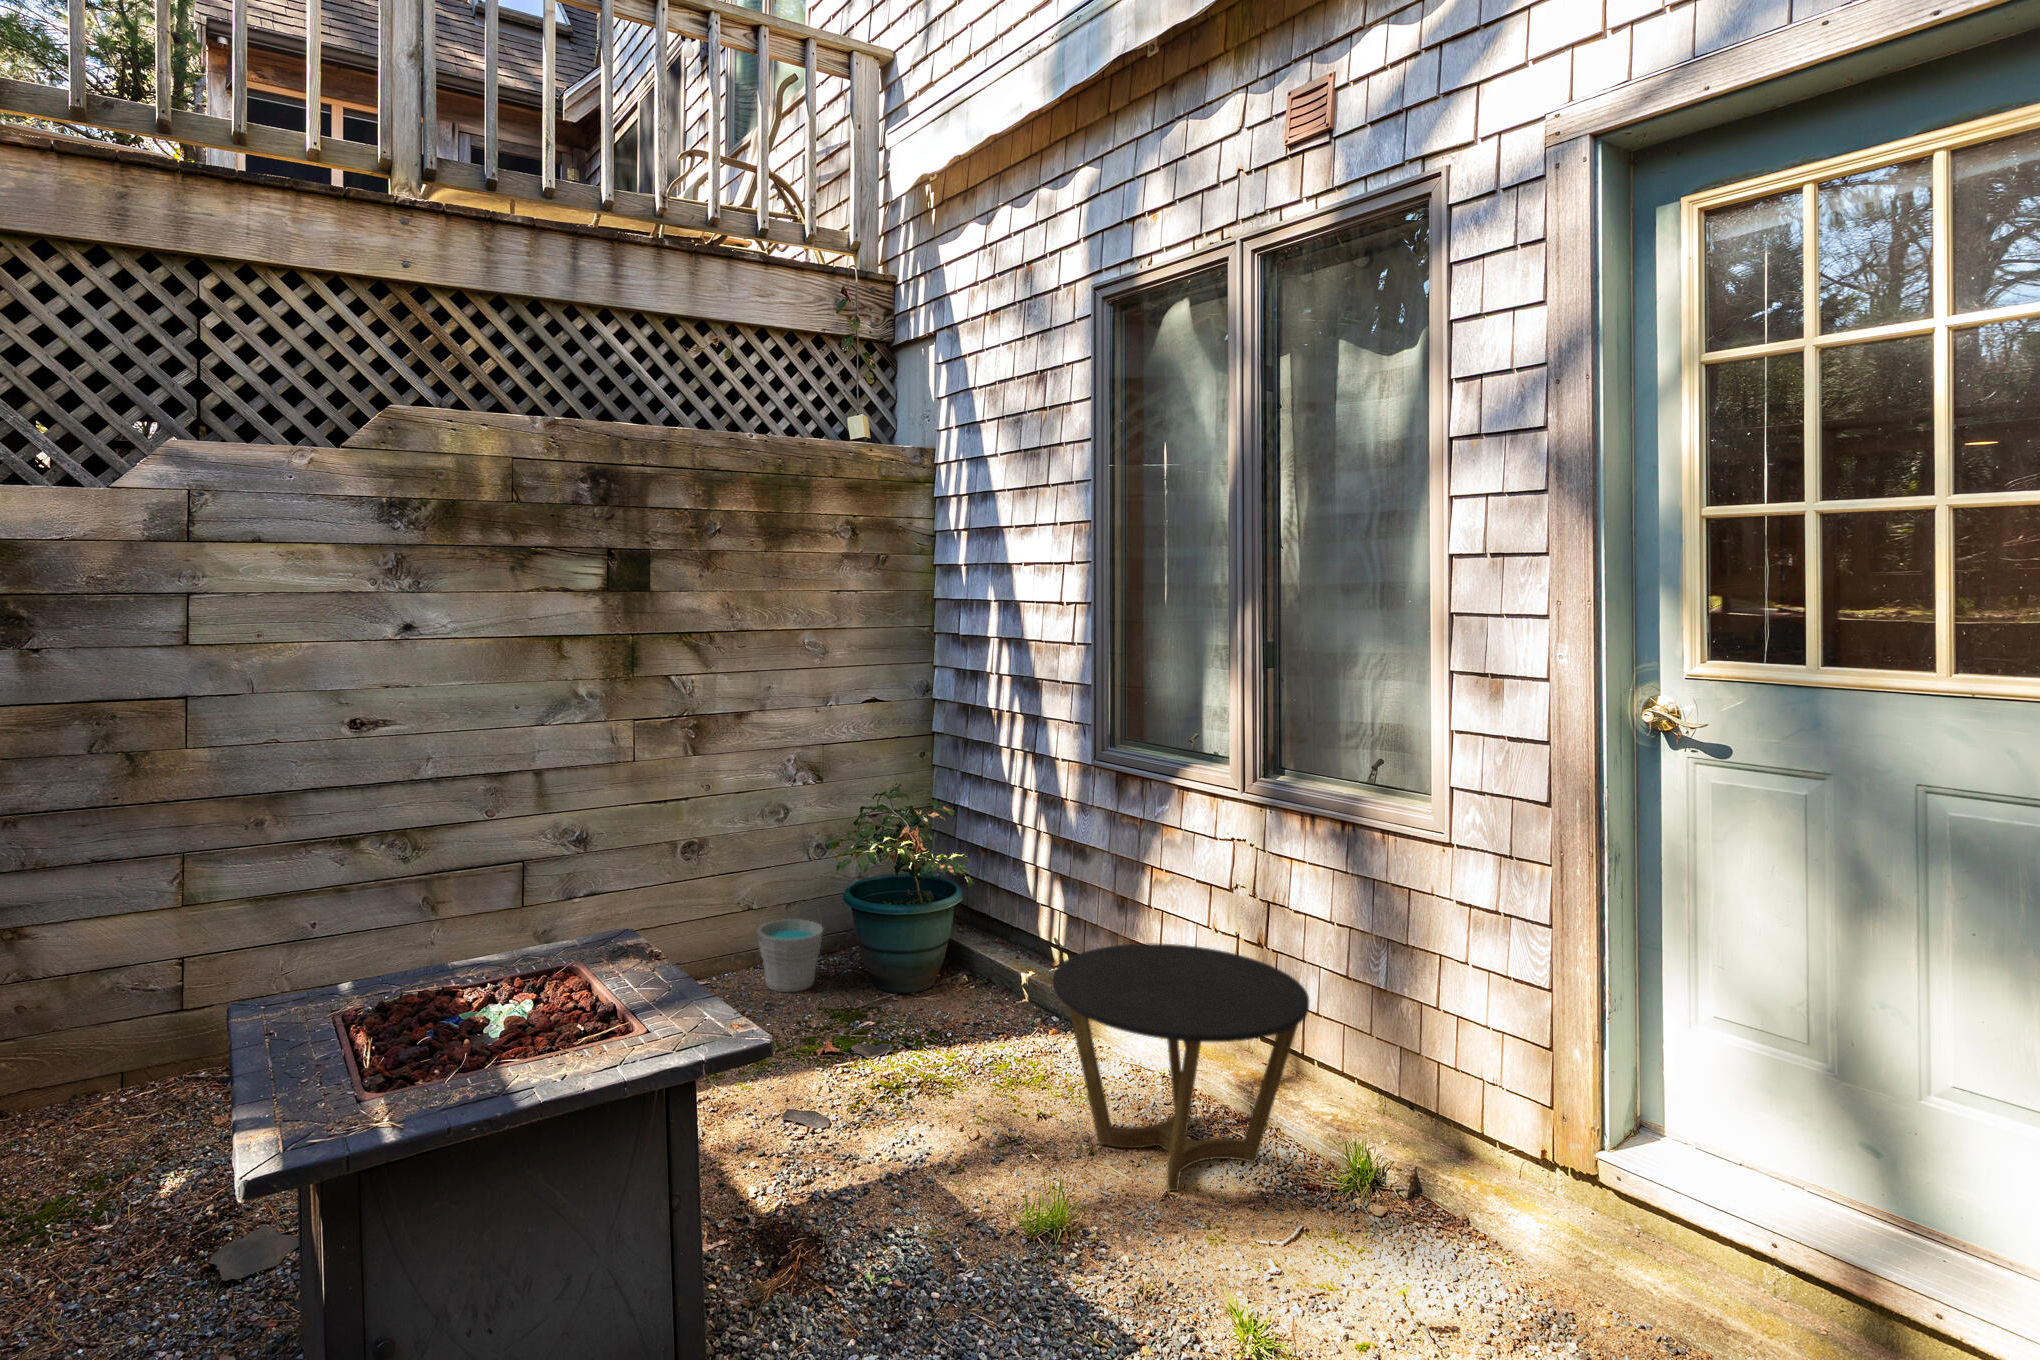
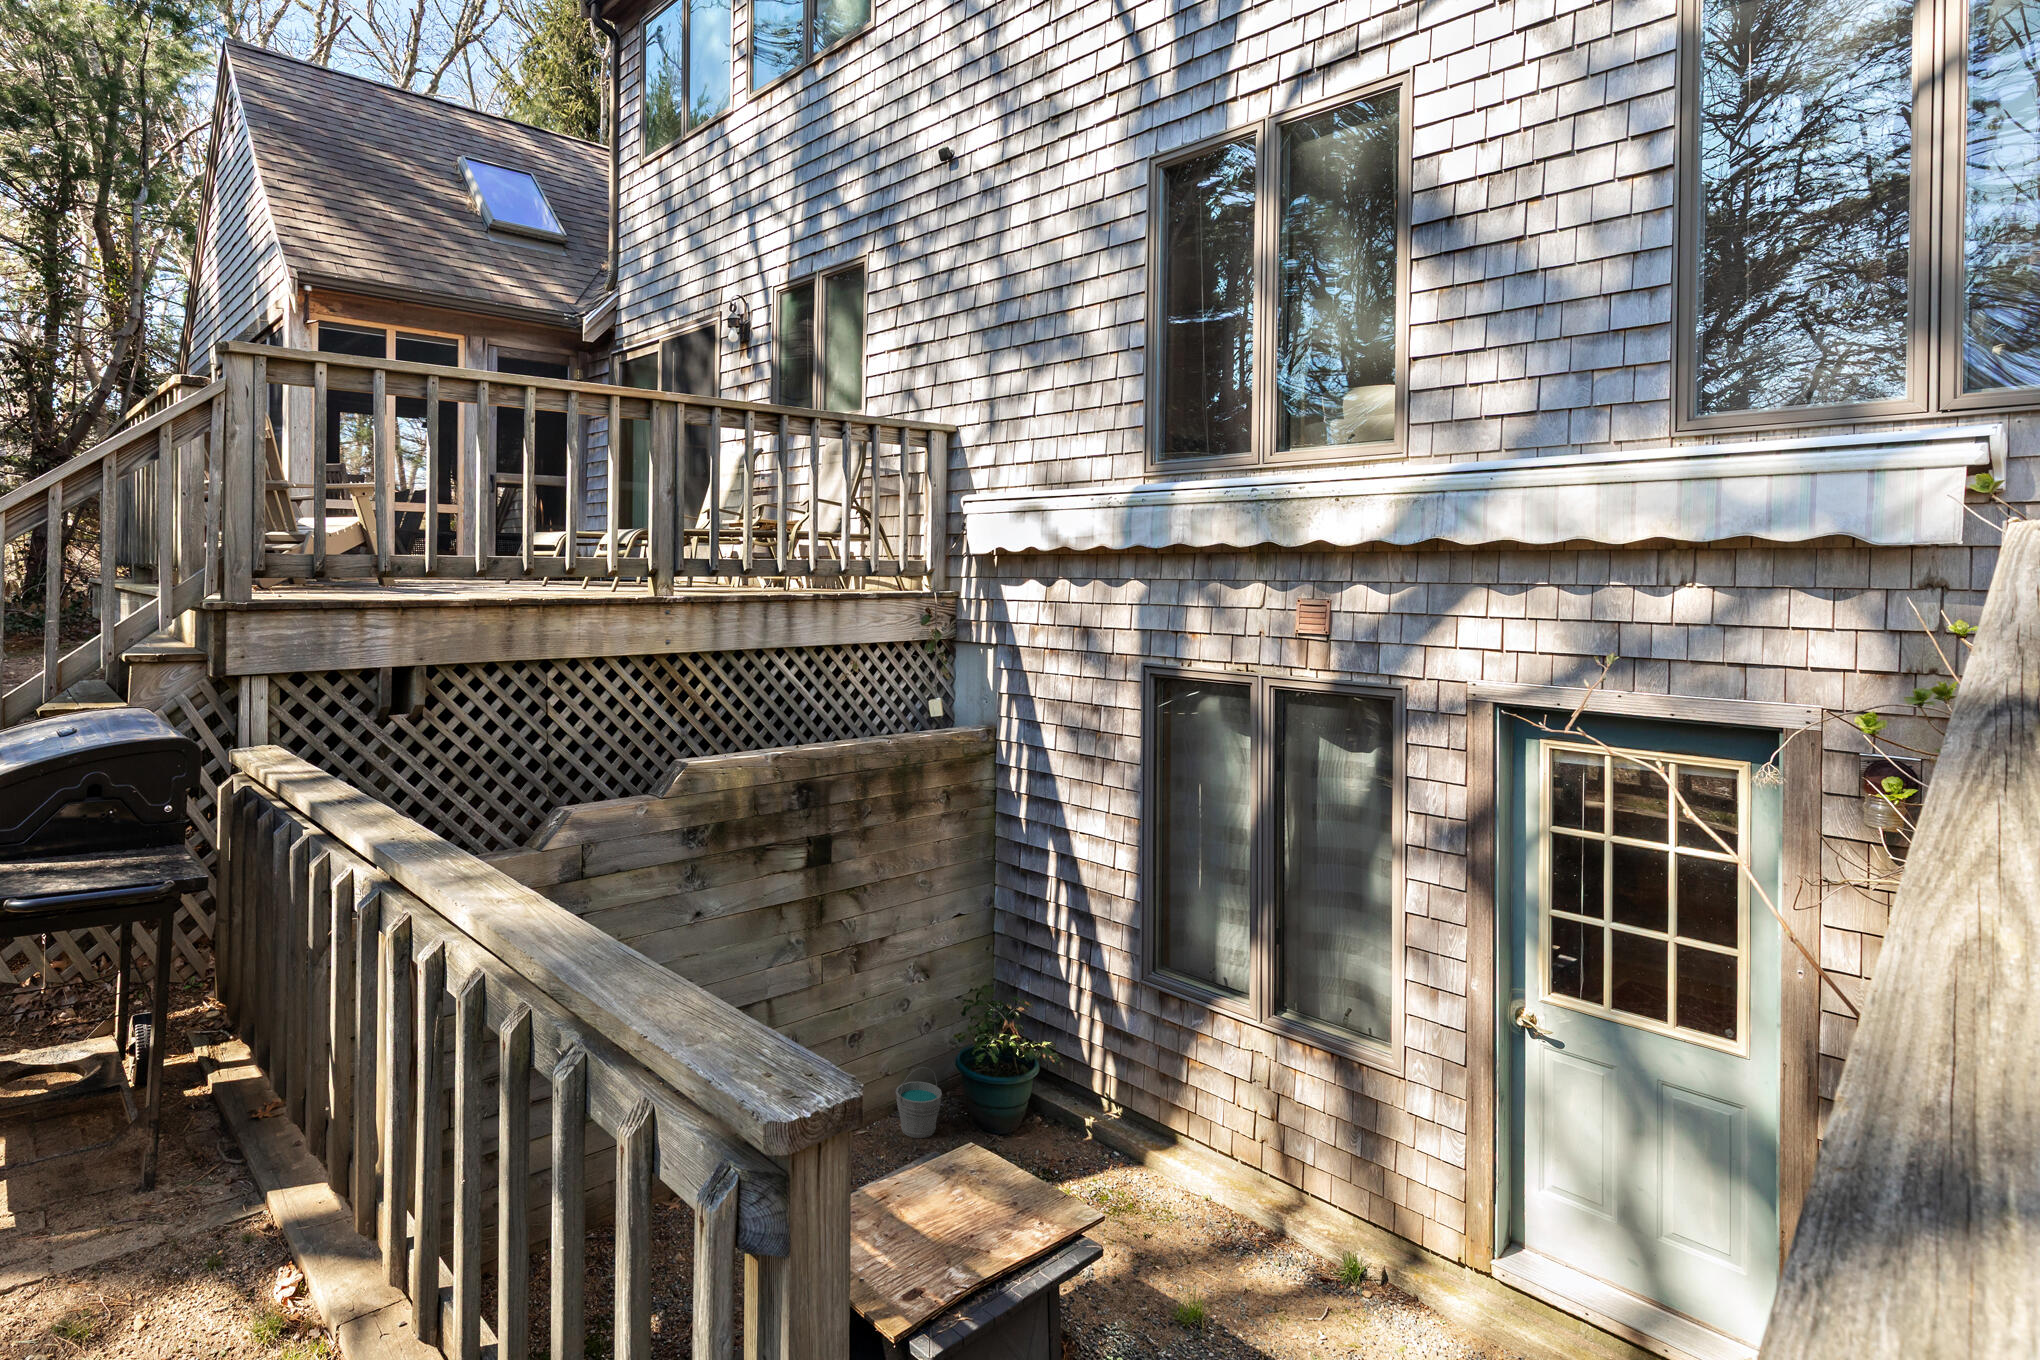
side table: present [1053,943,1309,1191] -> none [1157,1119,1318,1285]

